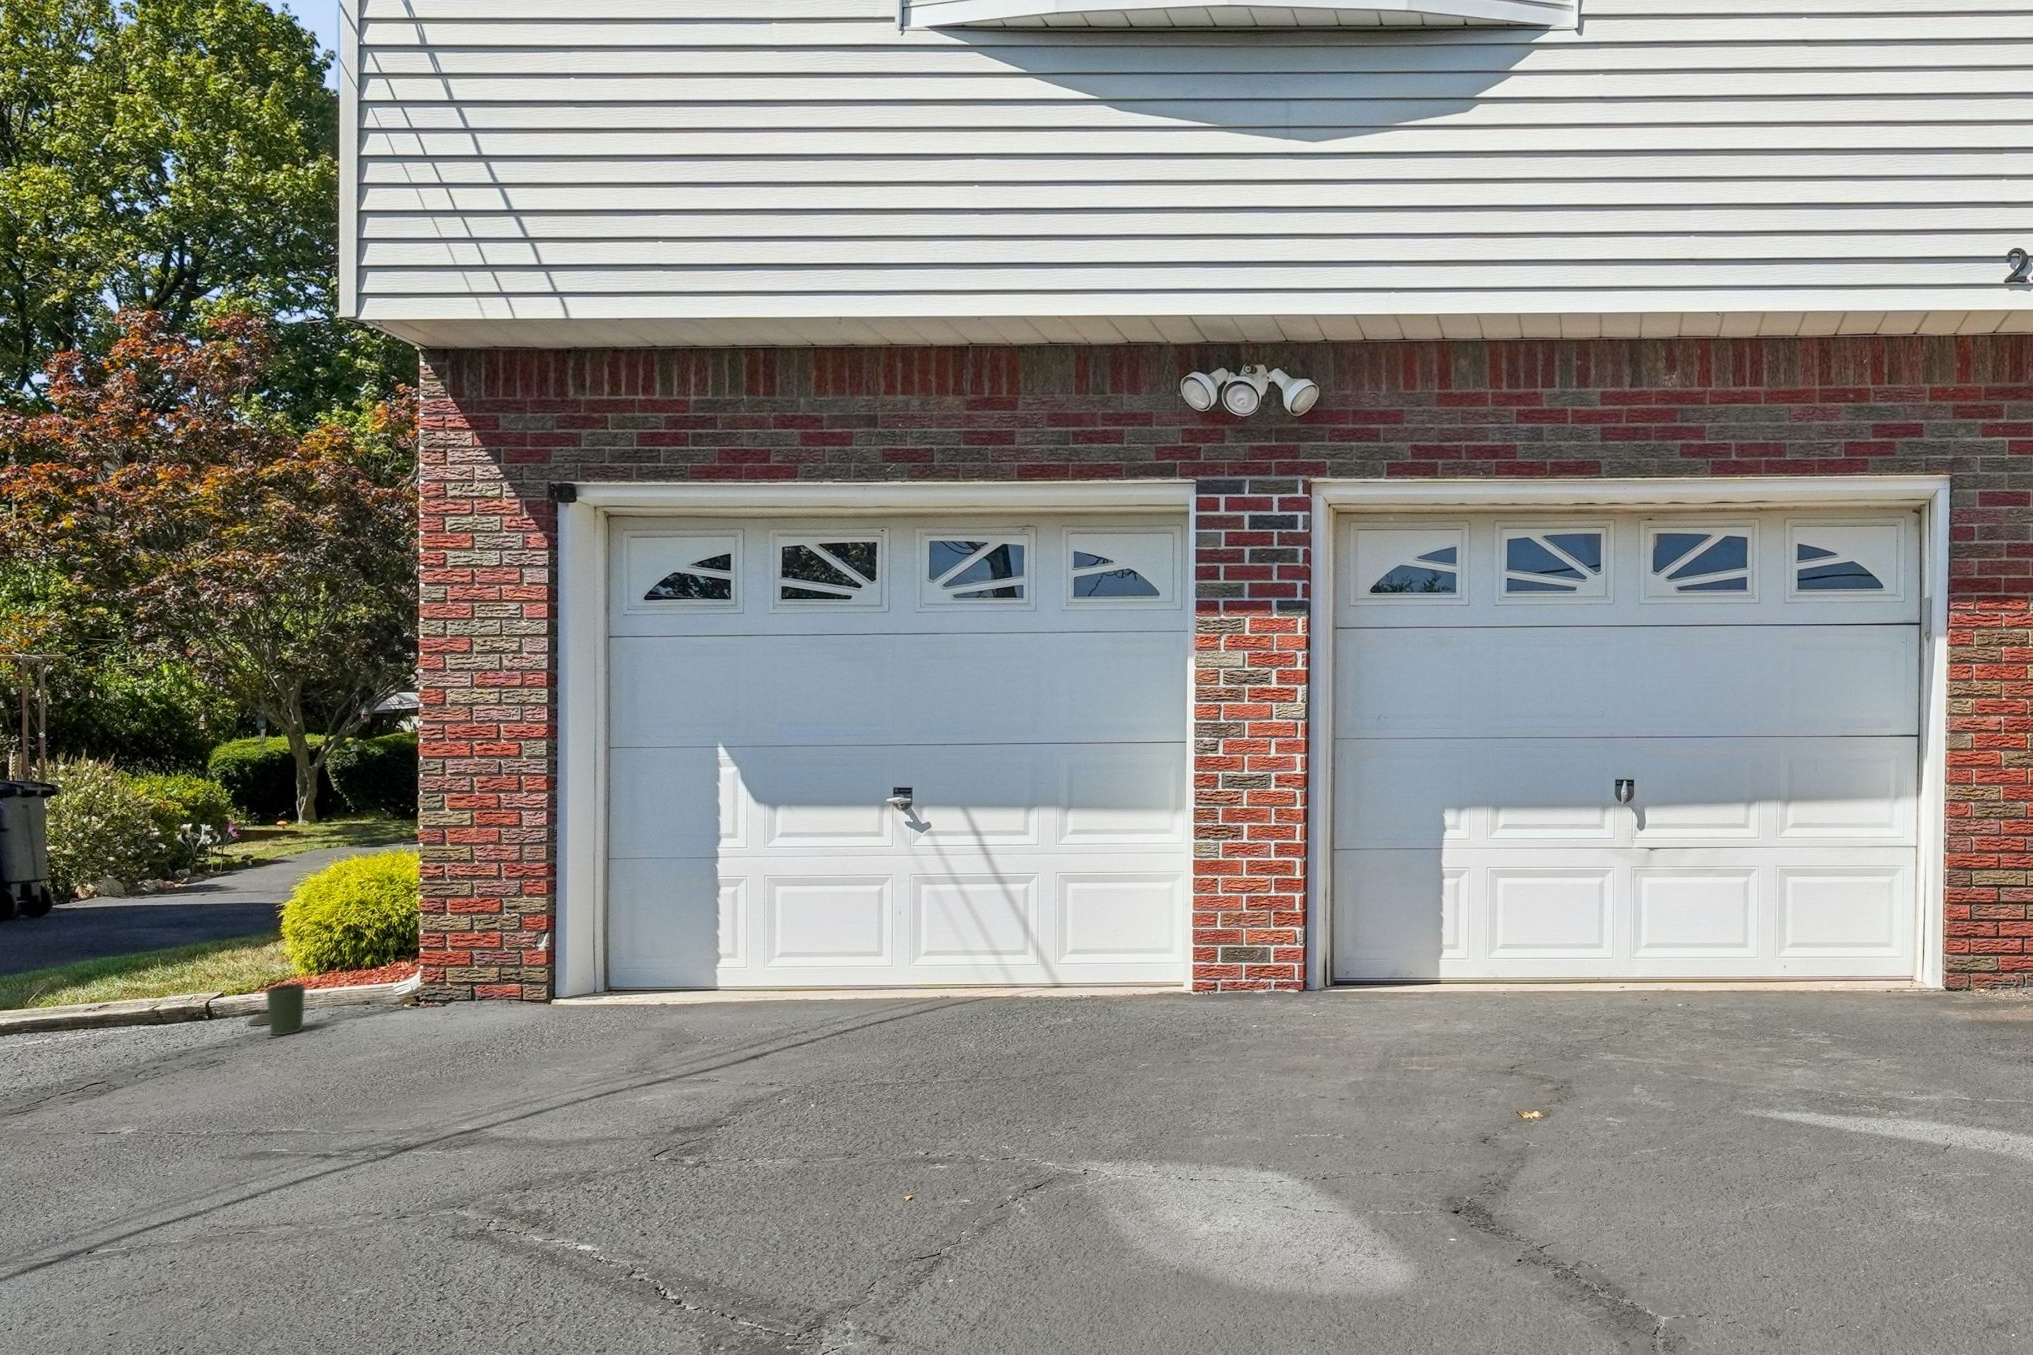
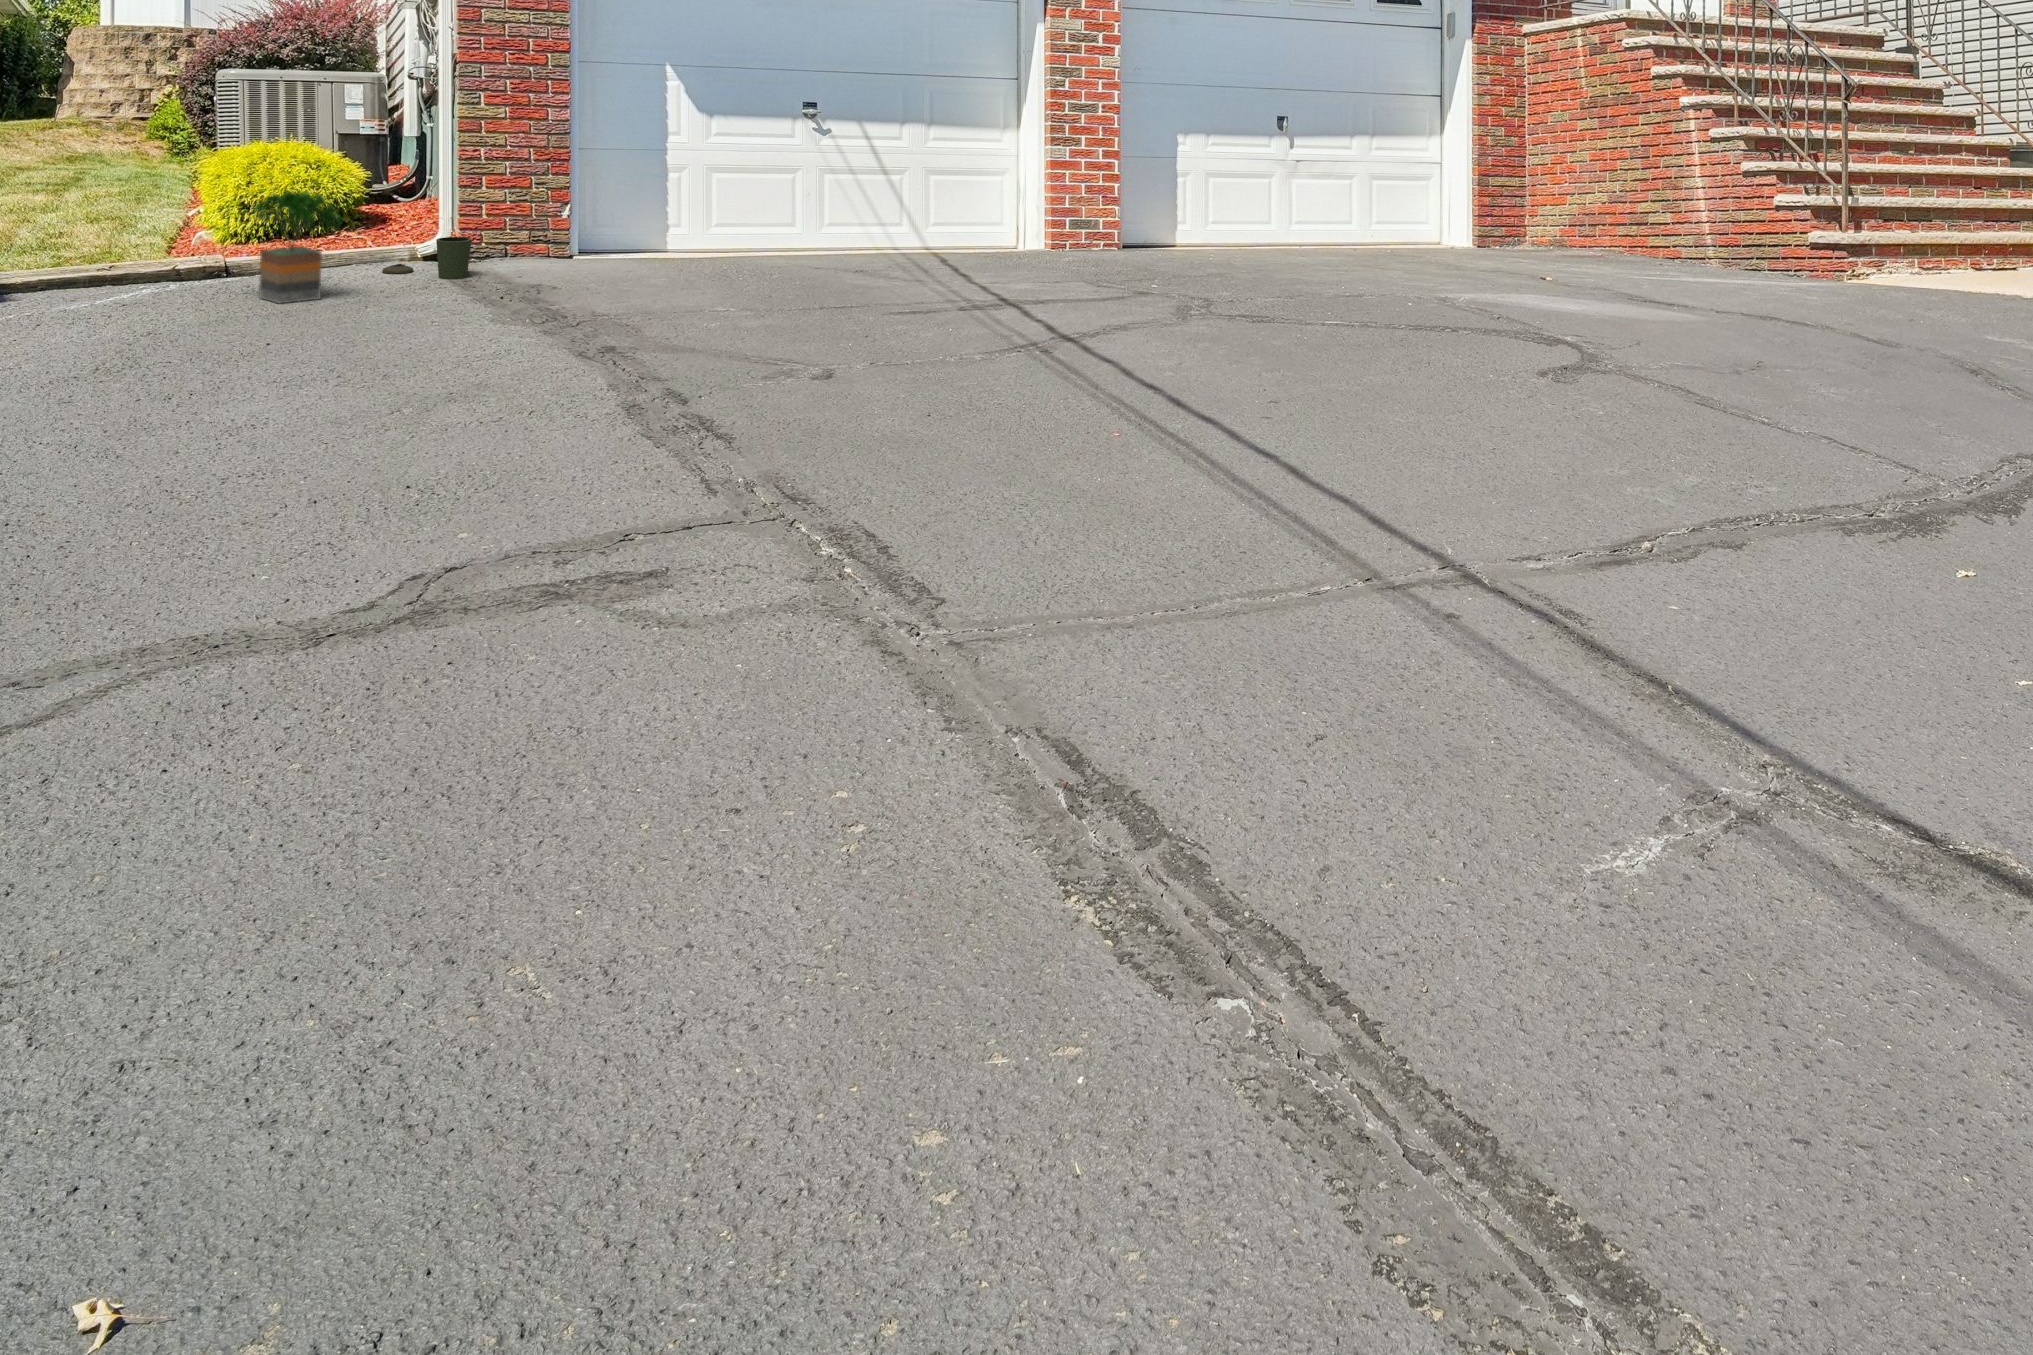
potted tree: none [31,934,120,1066] -> present [253,191,341,304]

